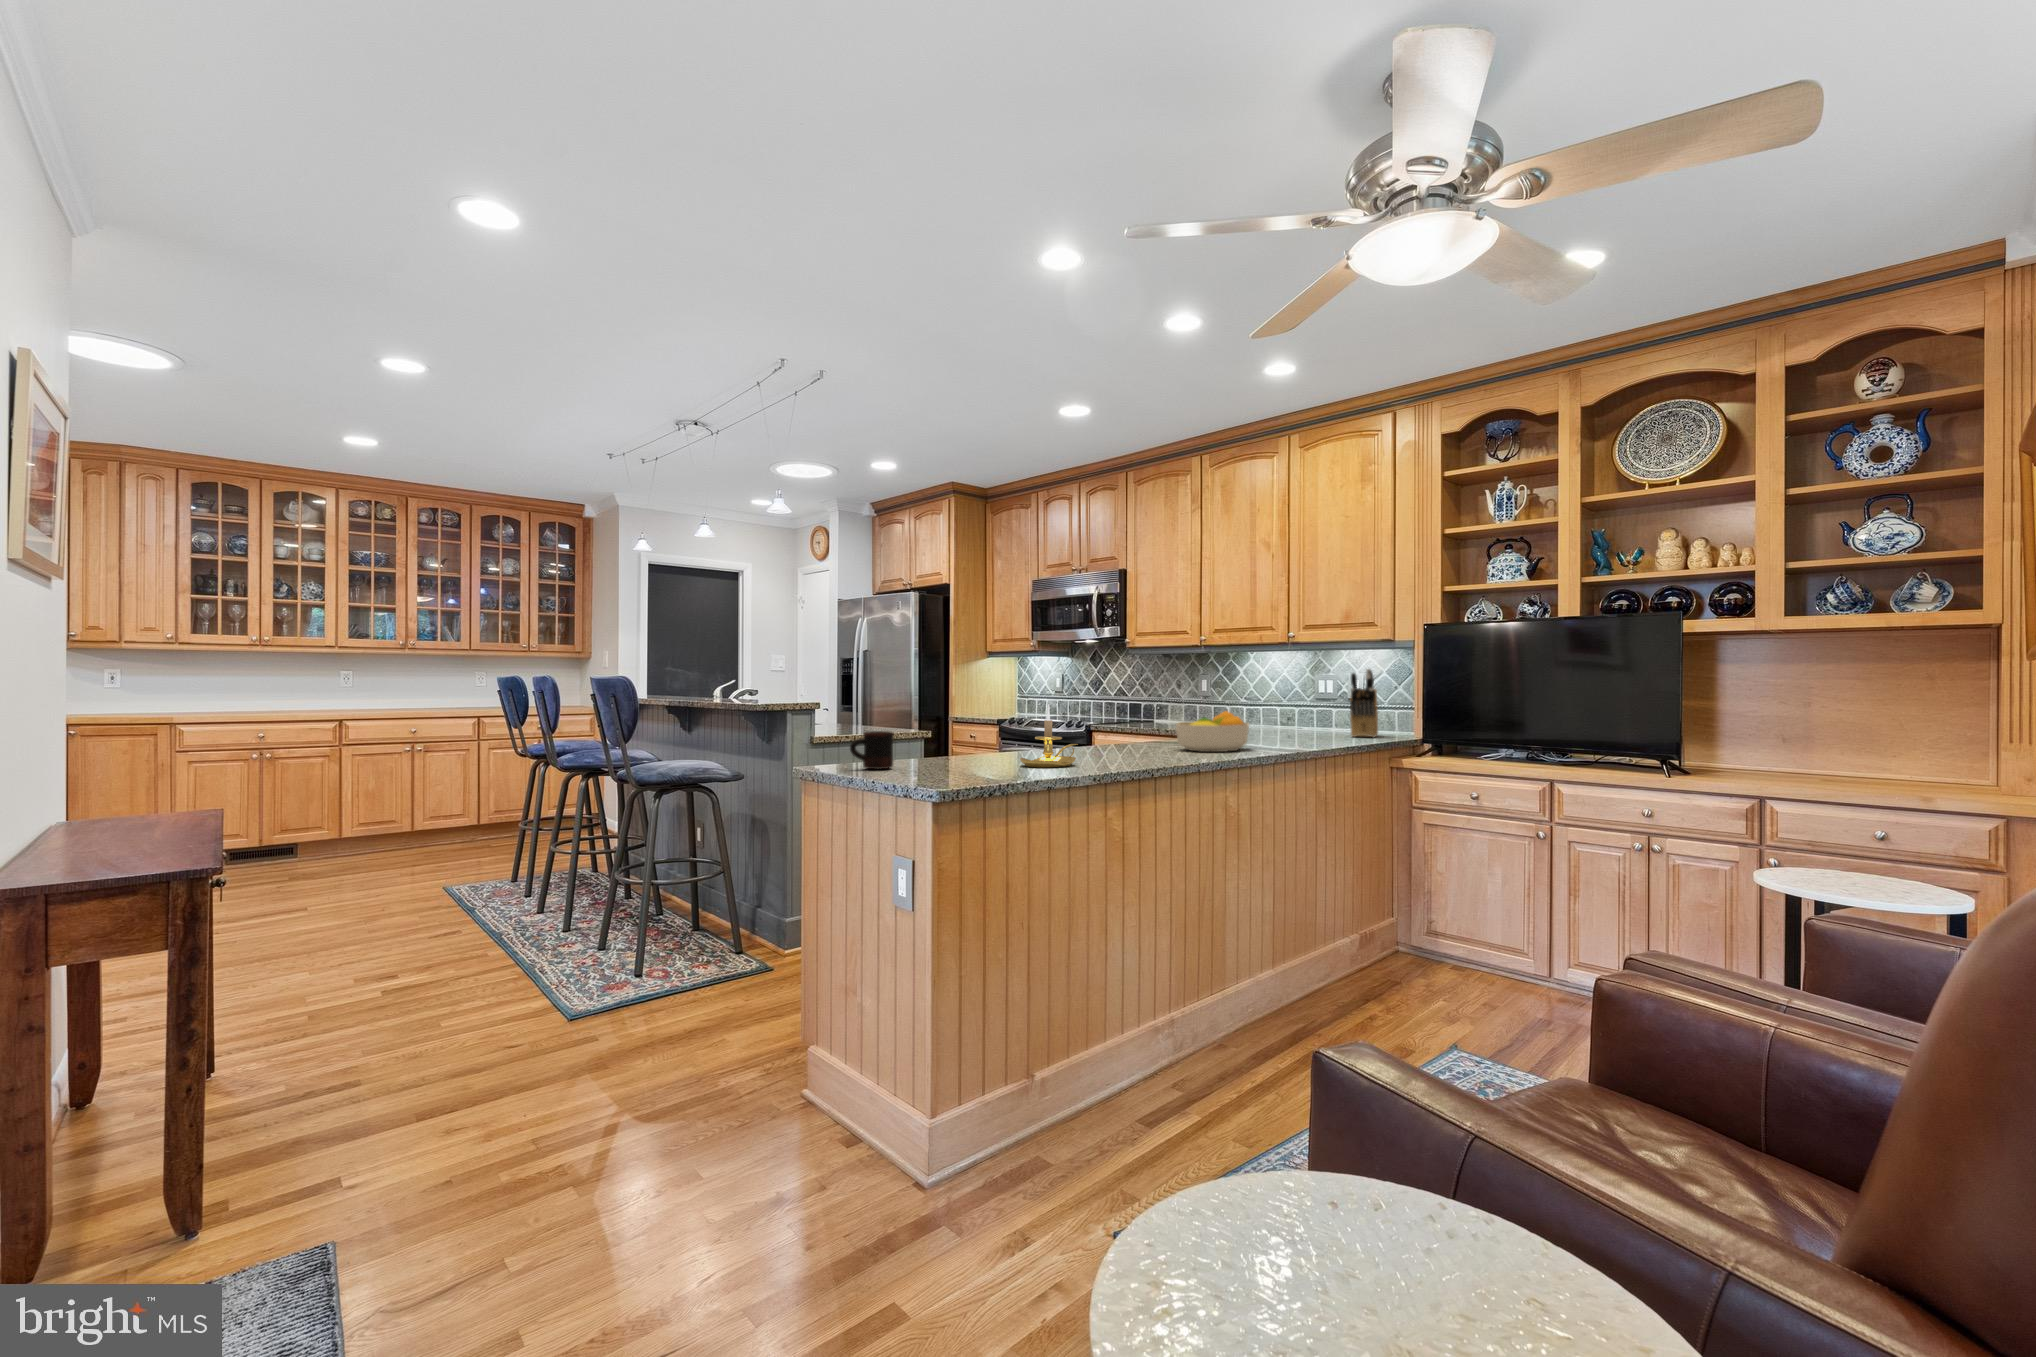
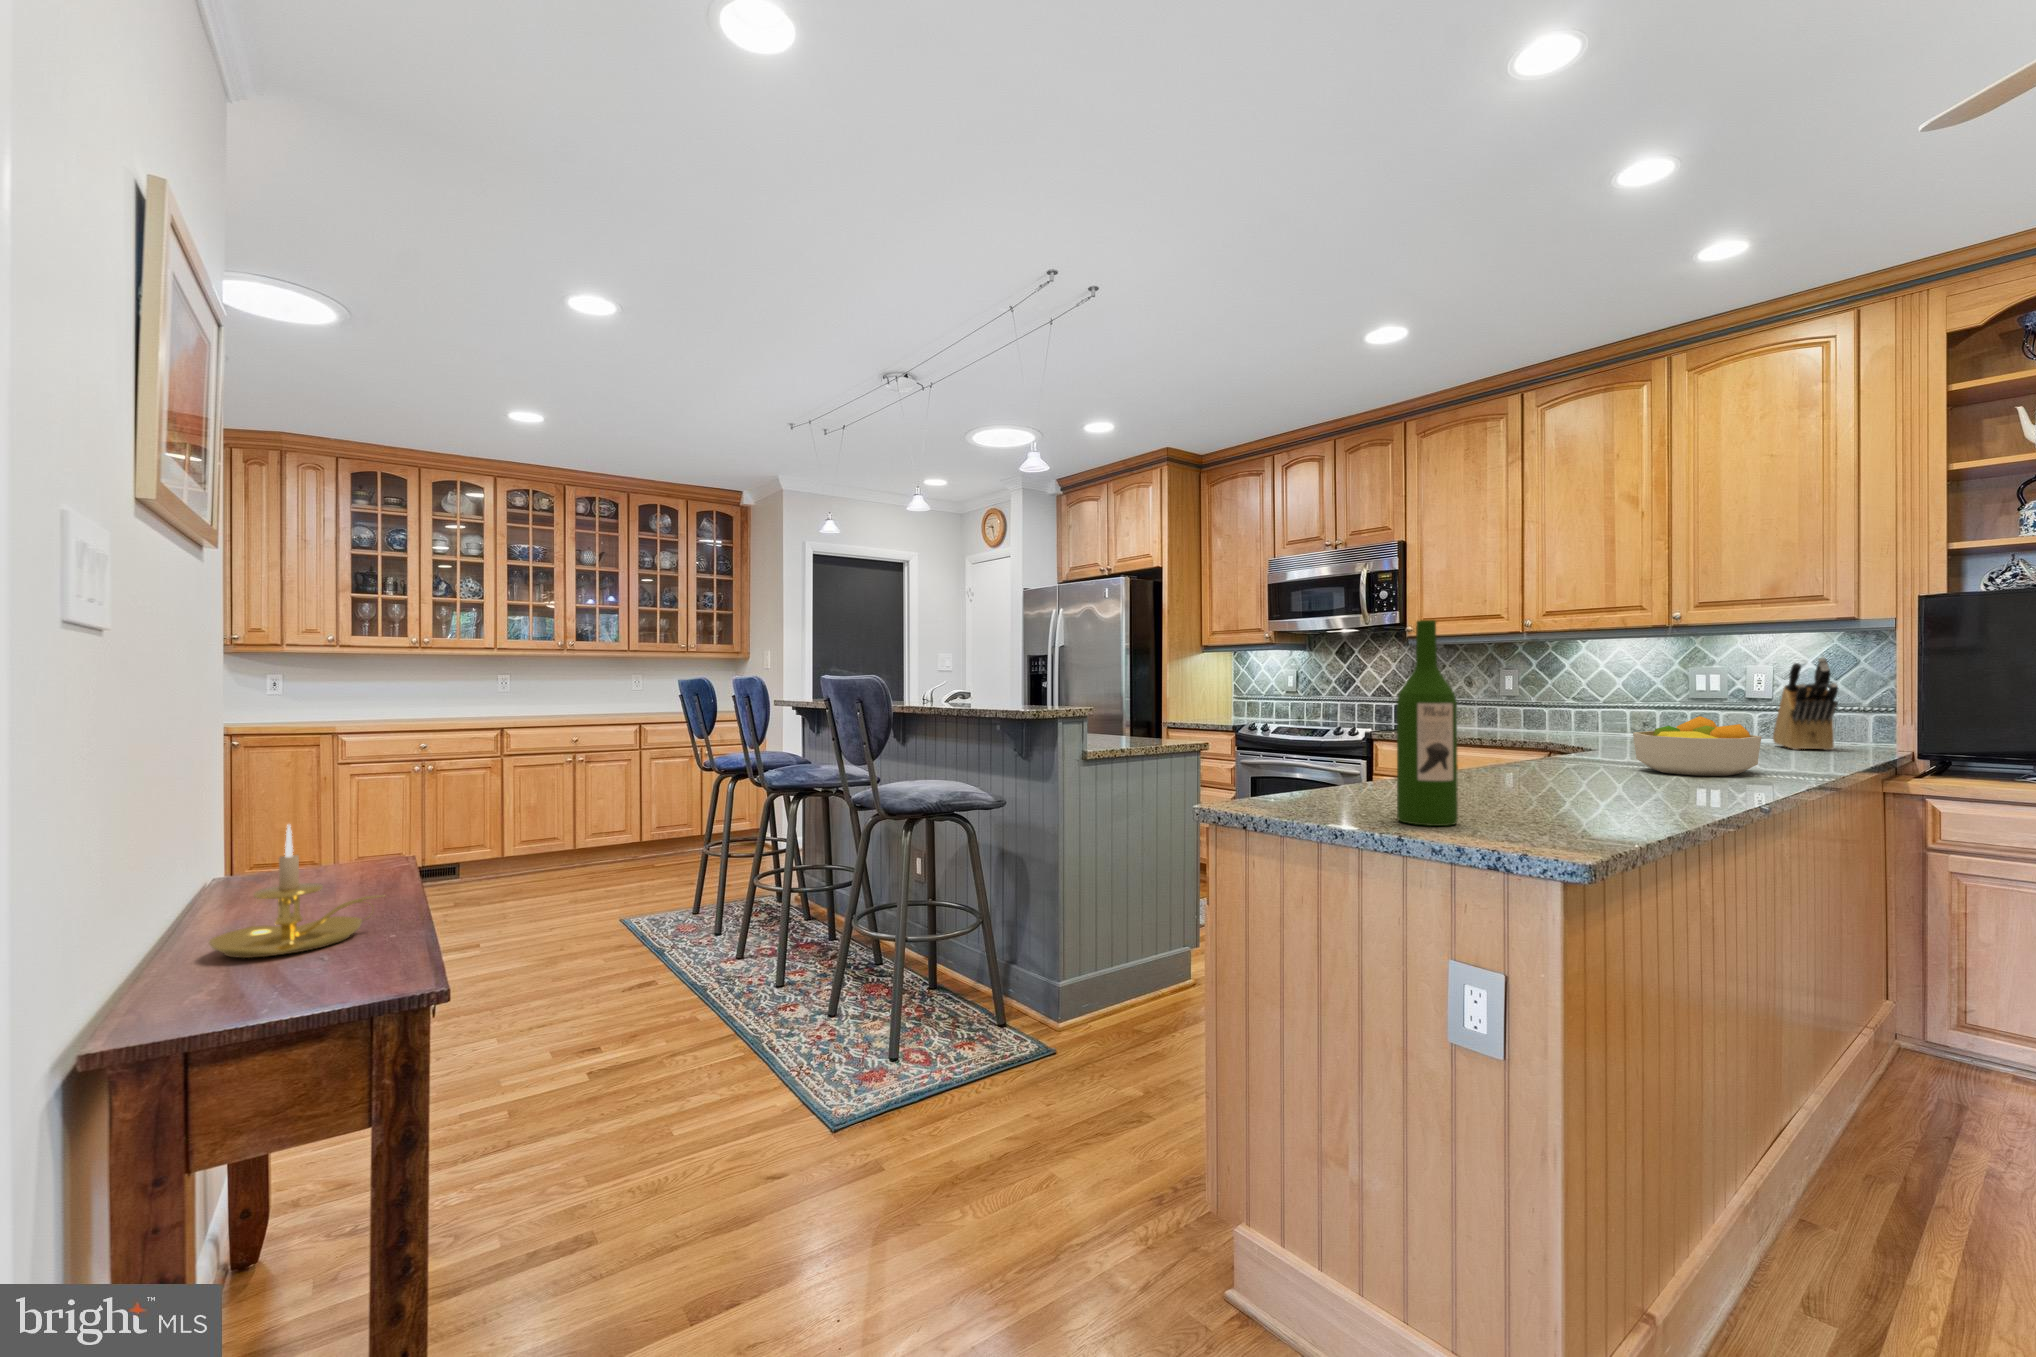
wine bottle: none [896,646,931,776] -> present [1397,620,1458,826]
candle holder: present [1020,704,1077,768] -> present [209,825,384,958]
mug: present [850,731,894,769] -> none [1292,752,1353,810]

